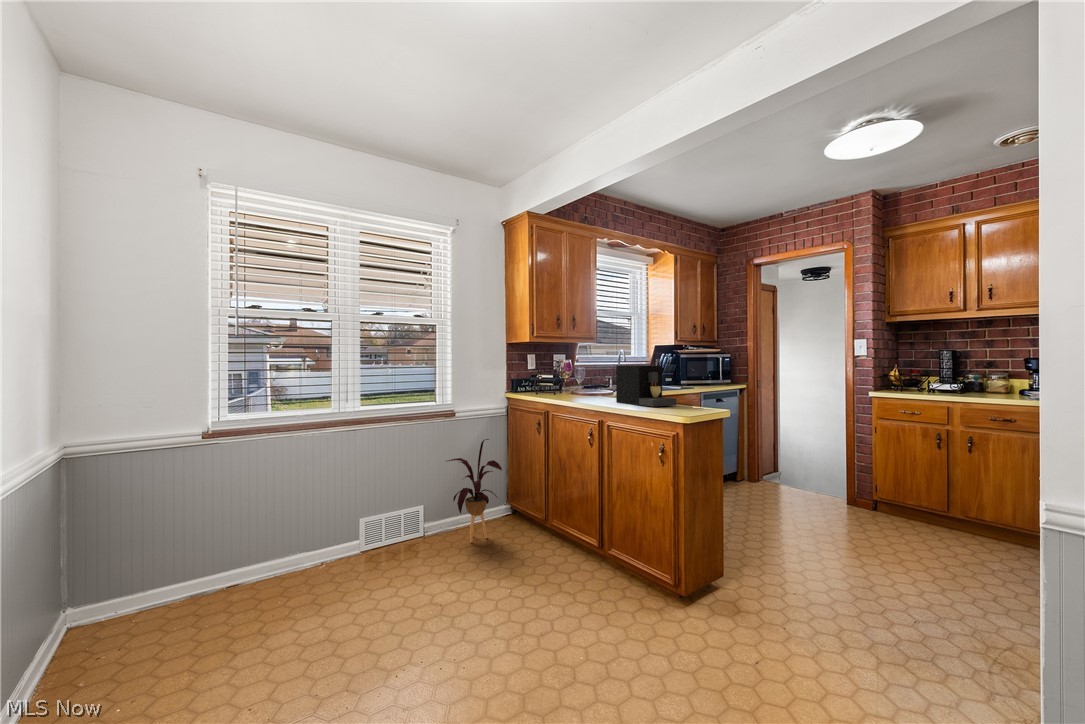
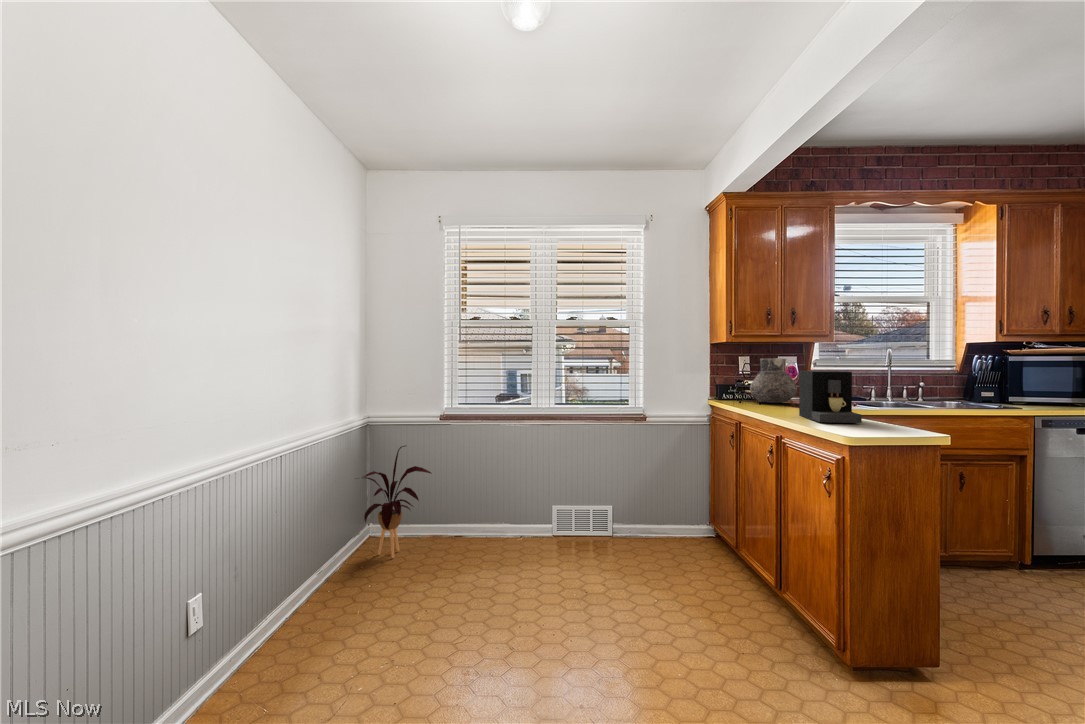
vase: none [542,356,579,393] -> present [750,358,797,403]
house plant: present [448,439,502,543] -> present [364,446,432,558]

